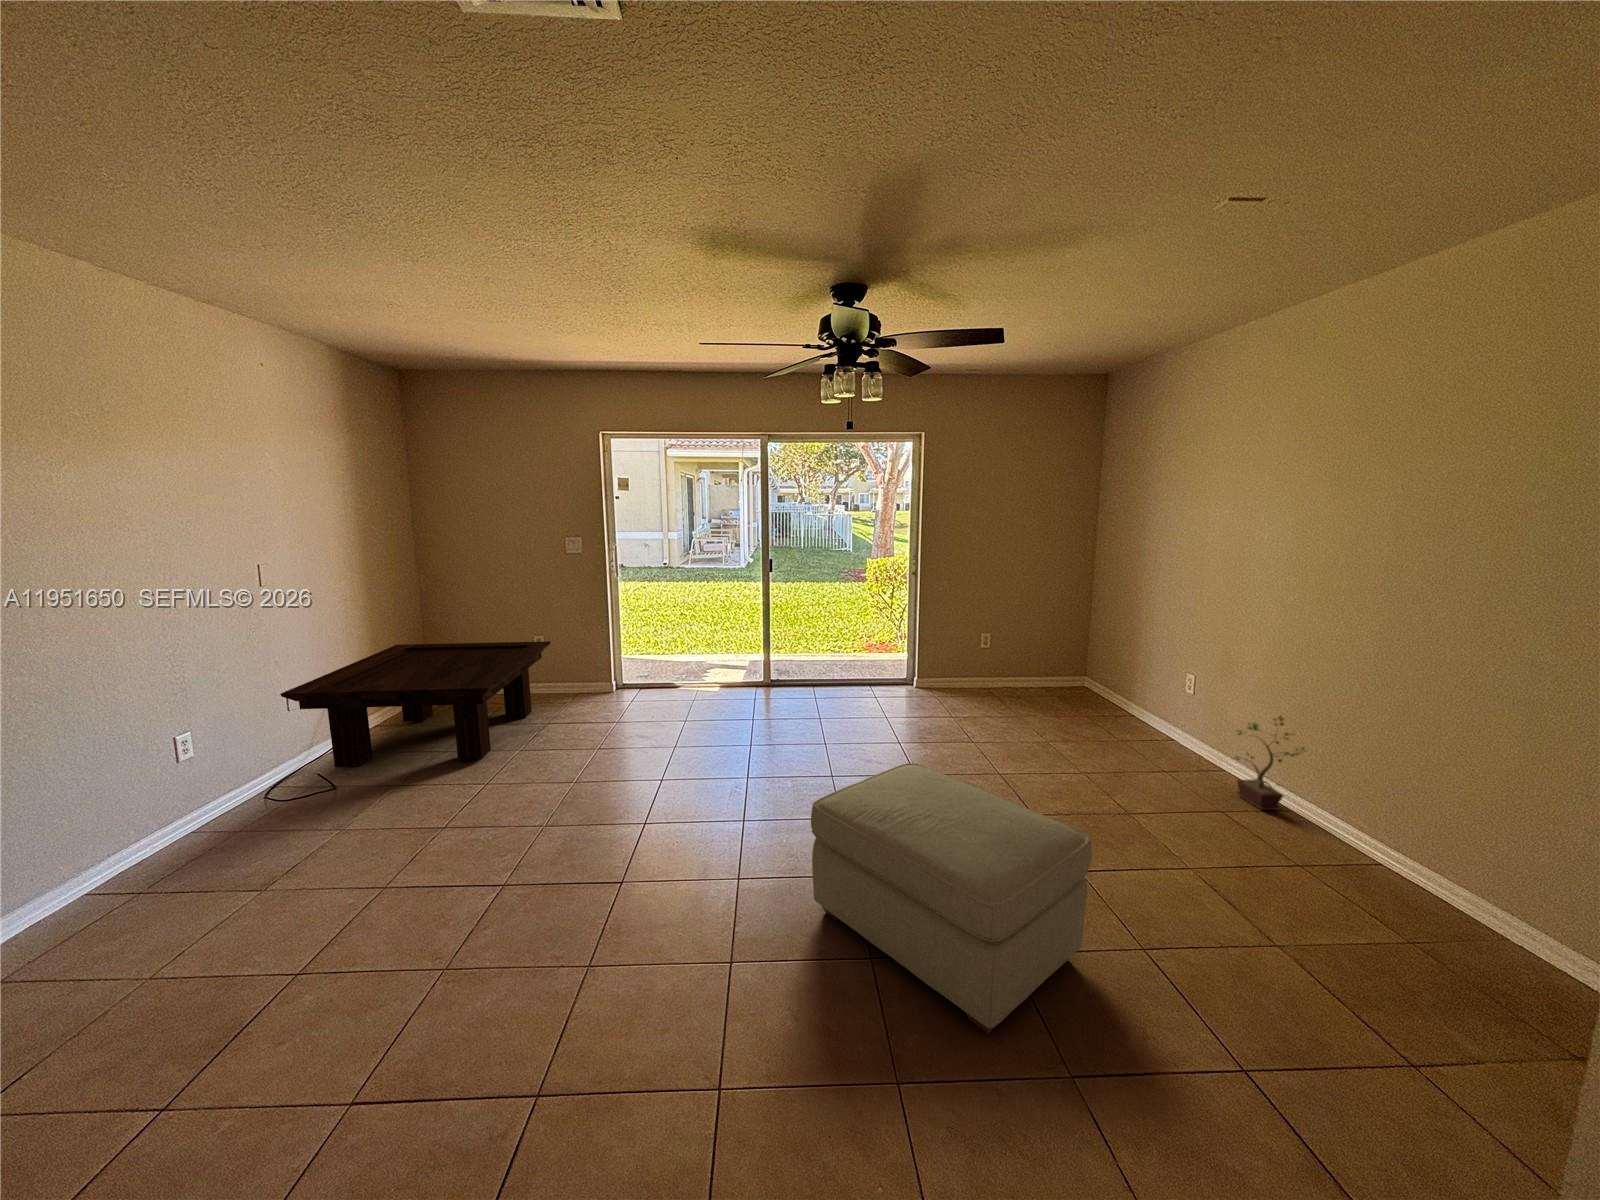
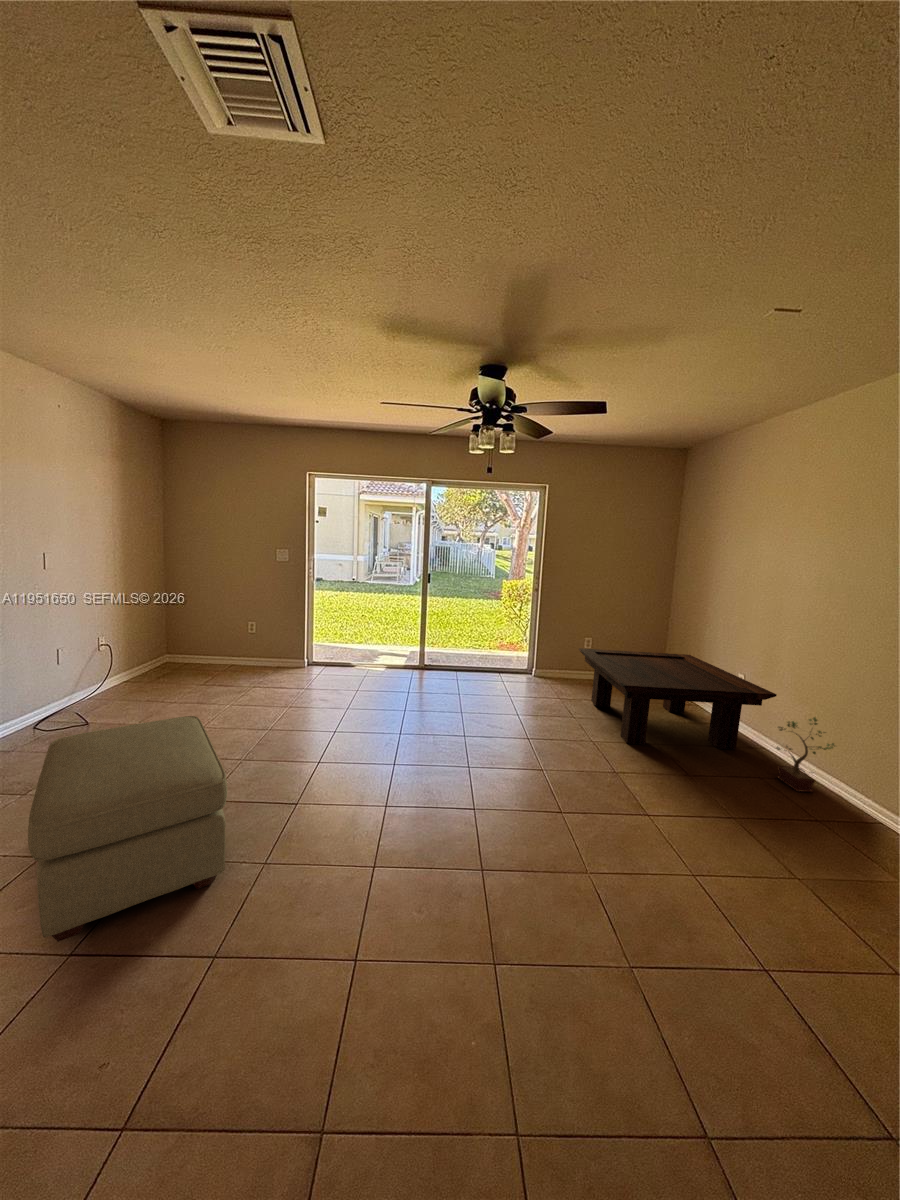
coffee table: present [281,641,550,767] -> present [579,648,777,750]
ottoman: present [811,763,1092,1033] -> present [28,716,227,942]

